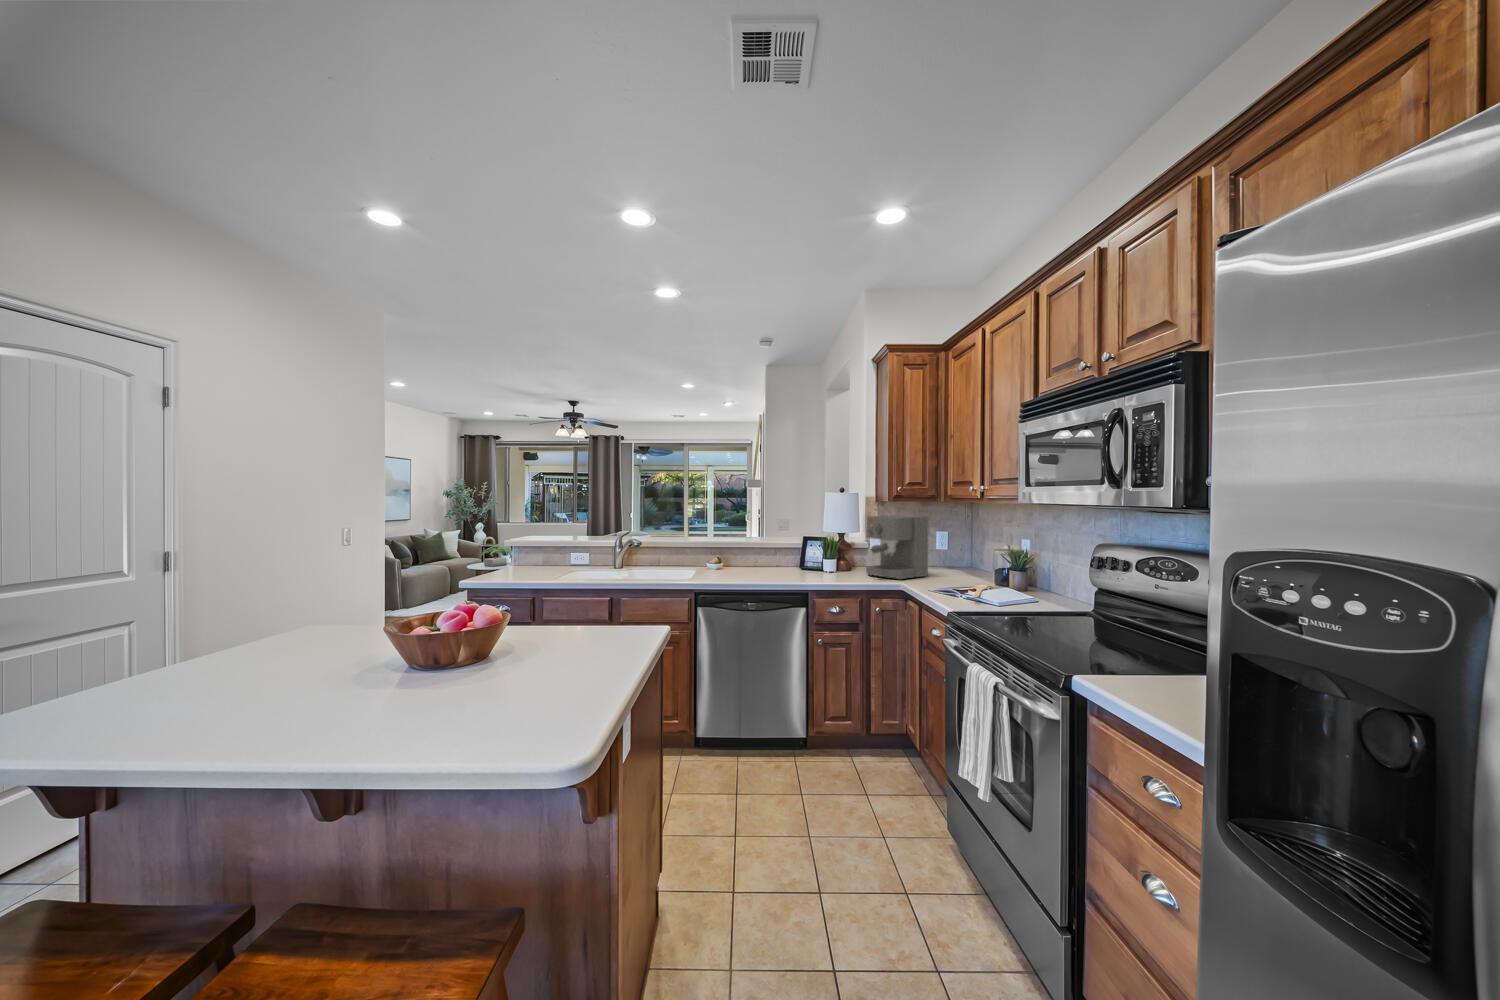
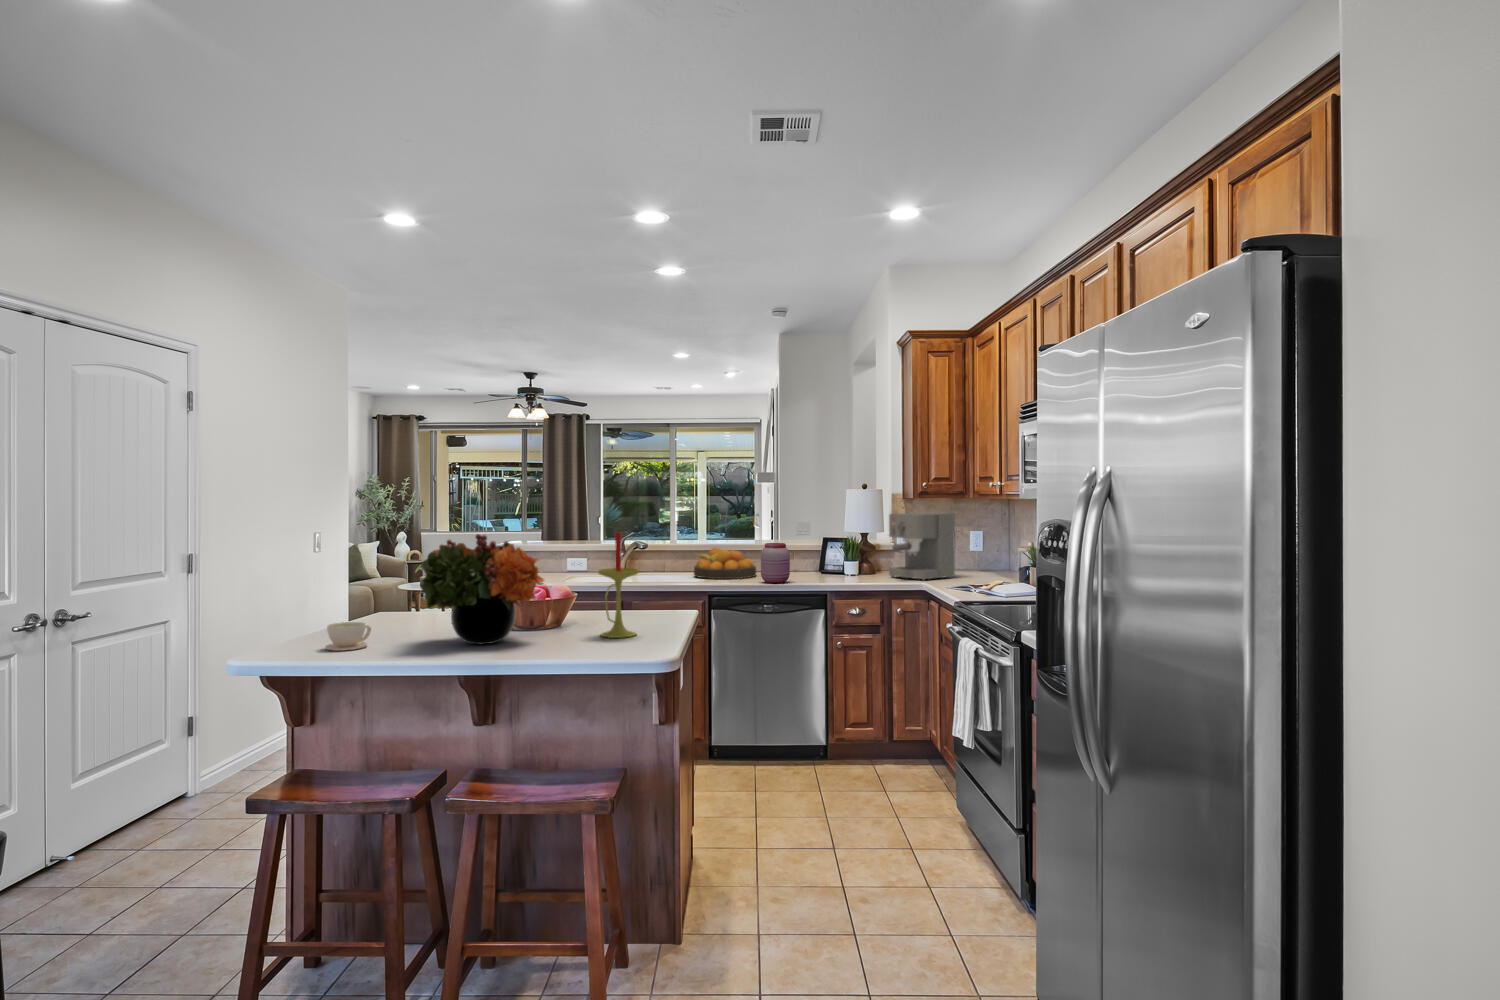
jar: none [746,543,773,582] -> present [761,543,790,583]
candle: none [503,545,564,699] -> present [598,532,639,638]
fruit bowl: none [685,546,743,576] -> present [694,548,756,579]
flower arrangement: none [186,553,421,717] -> present [419,534,544,644]
coffee cup: none [58,682,154,735] -> present [325,622,371,651]

